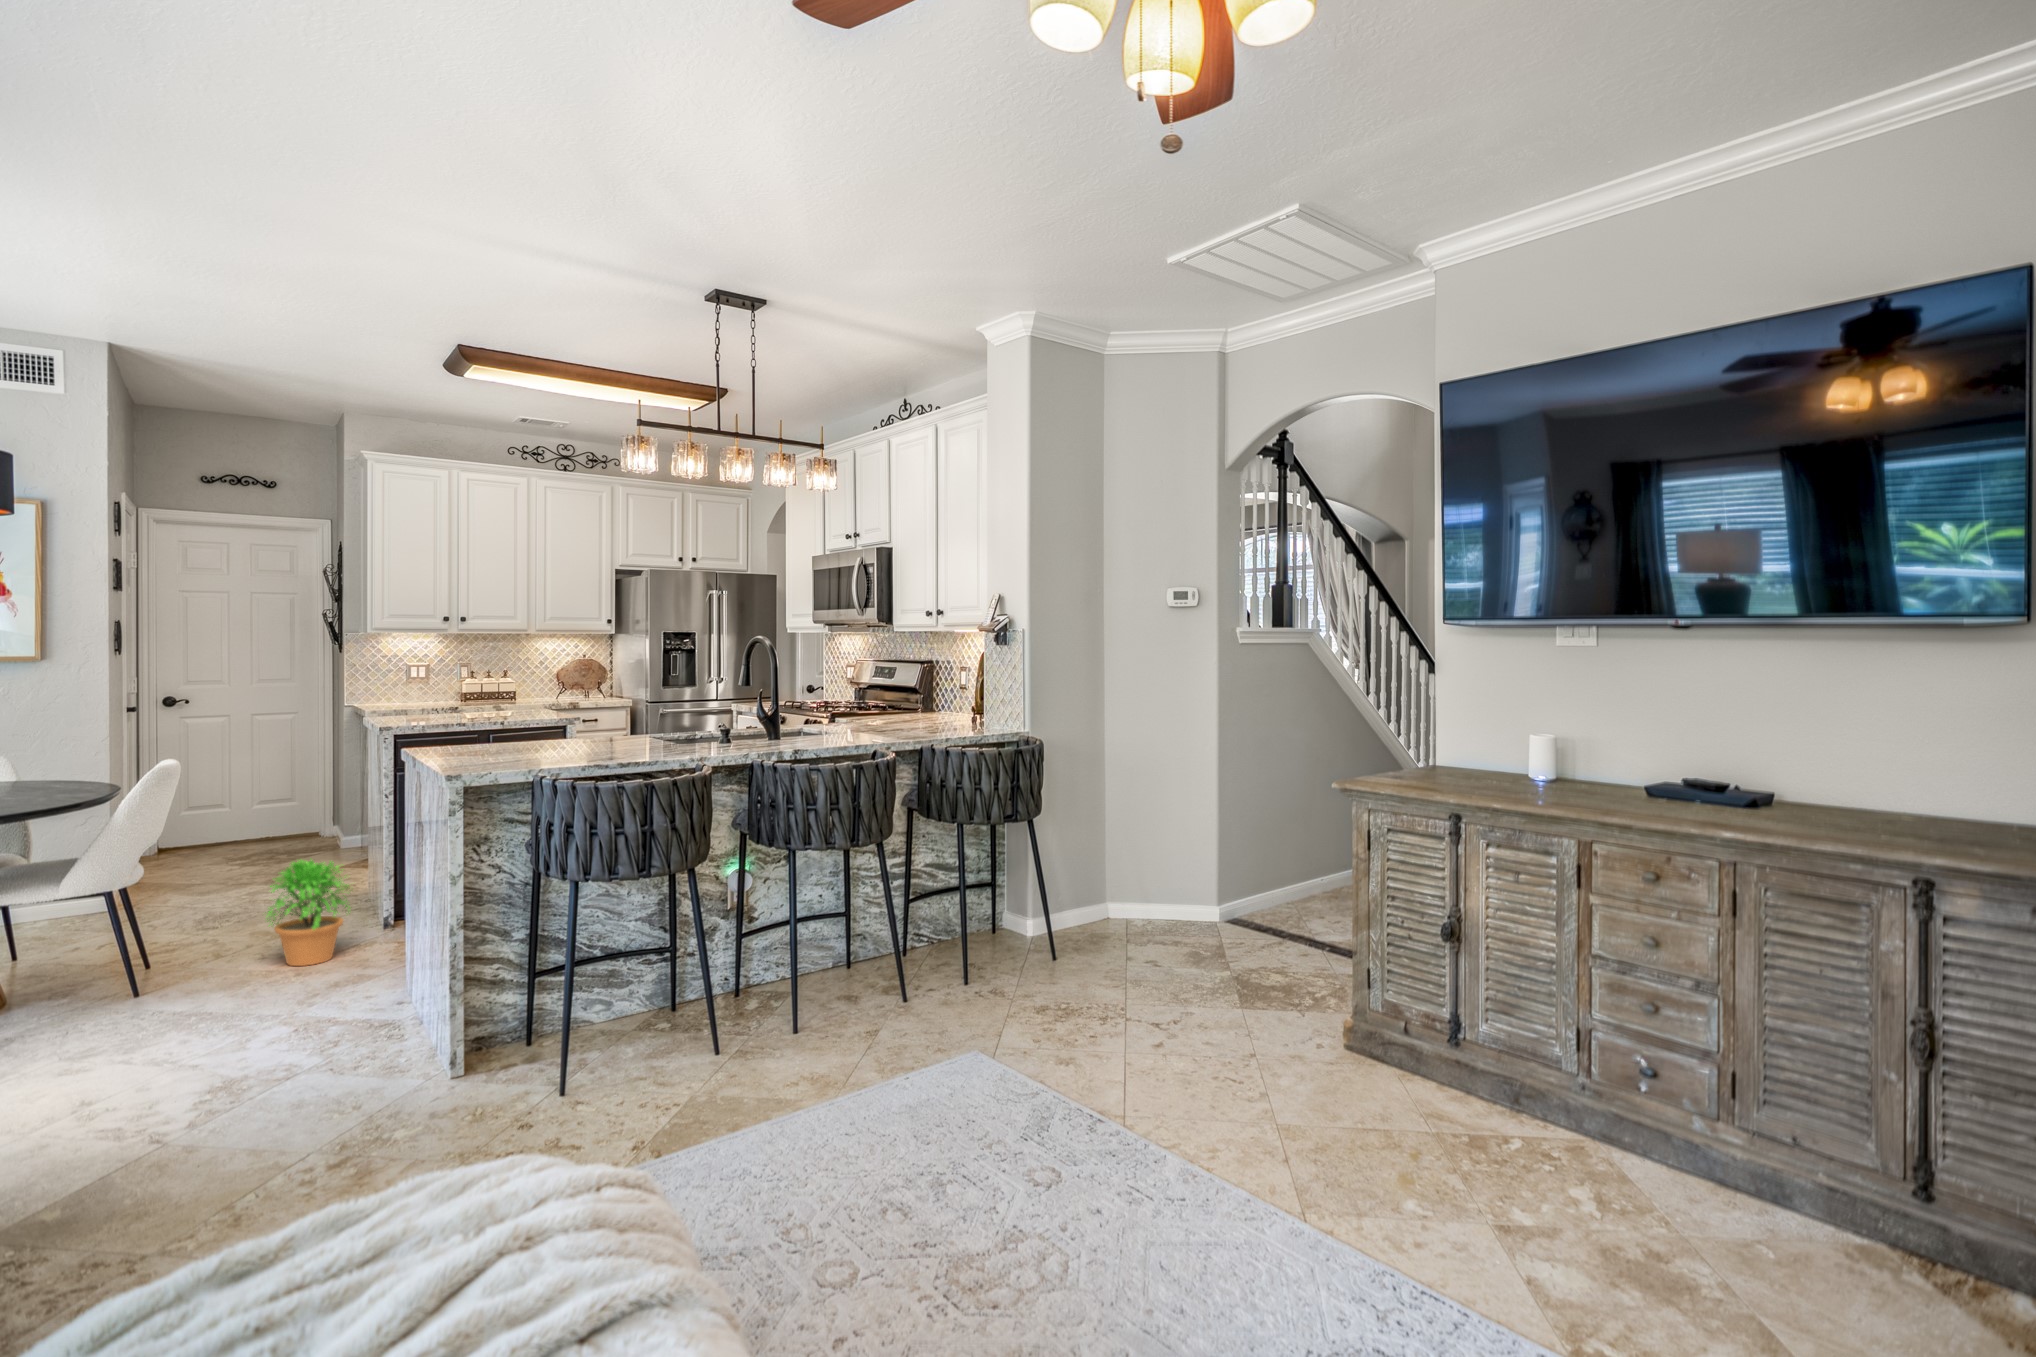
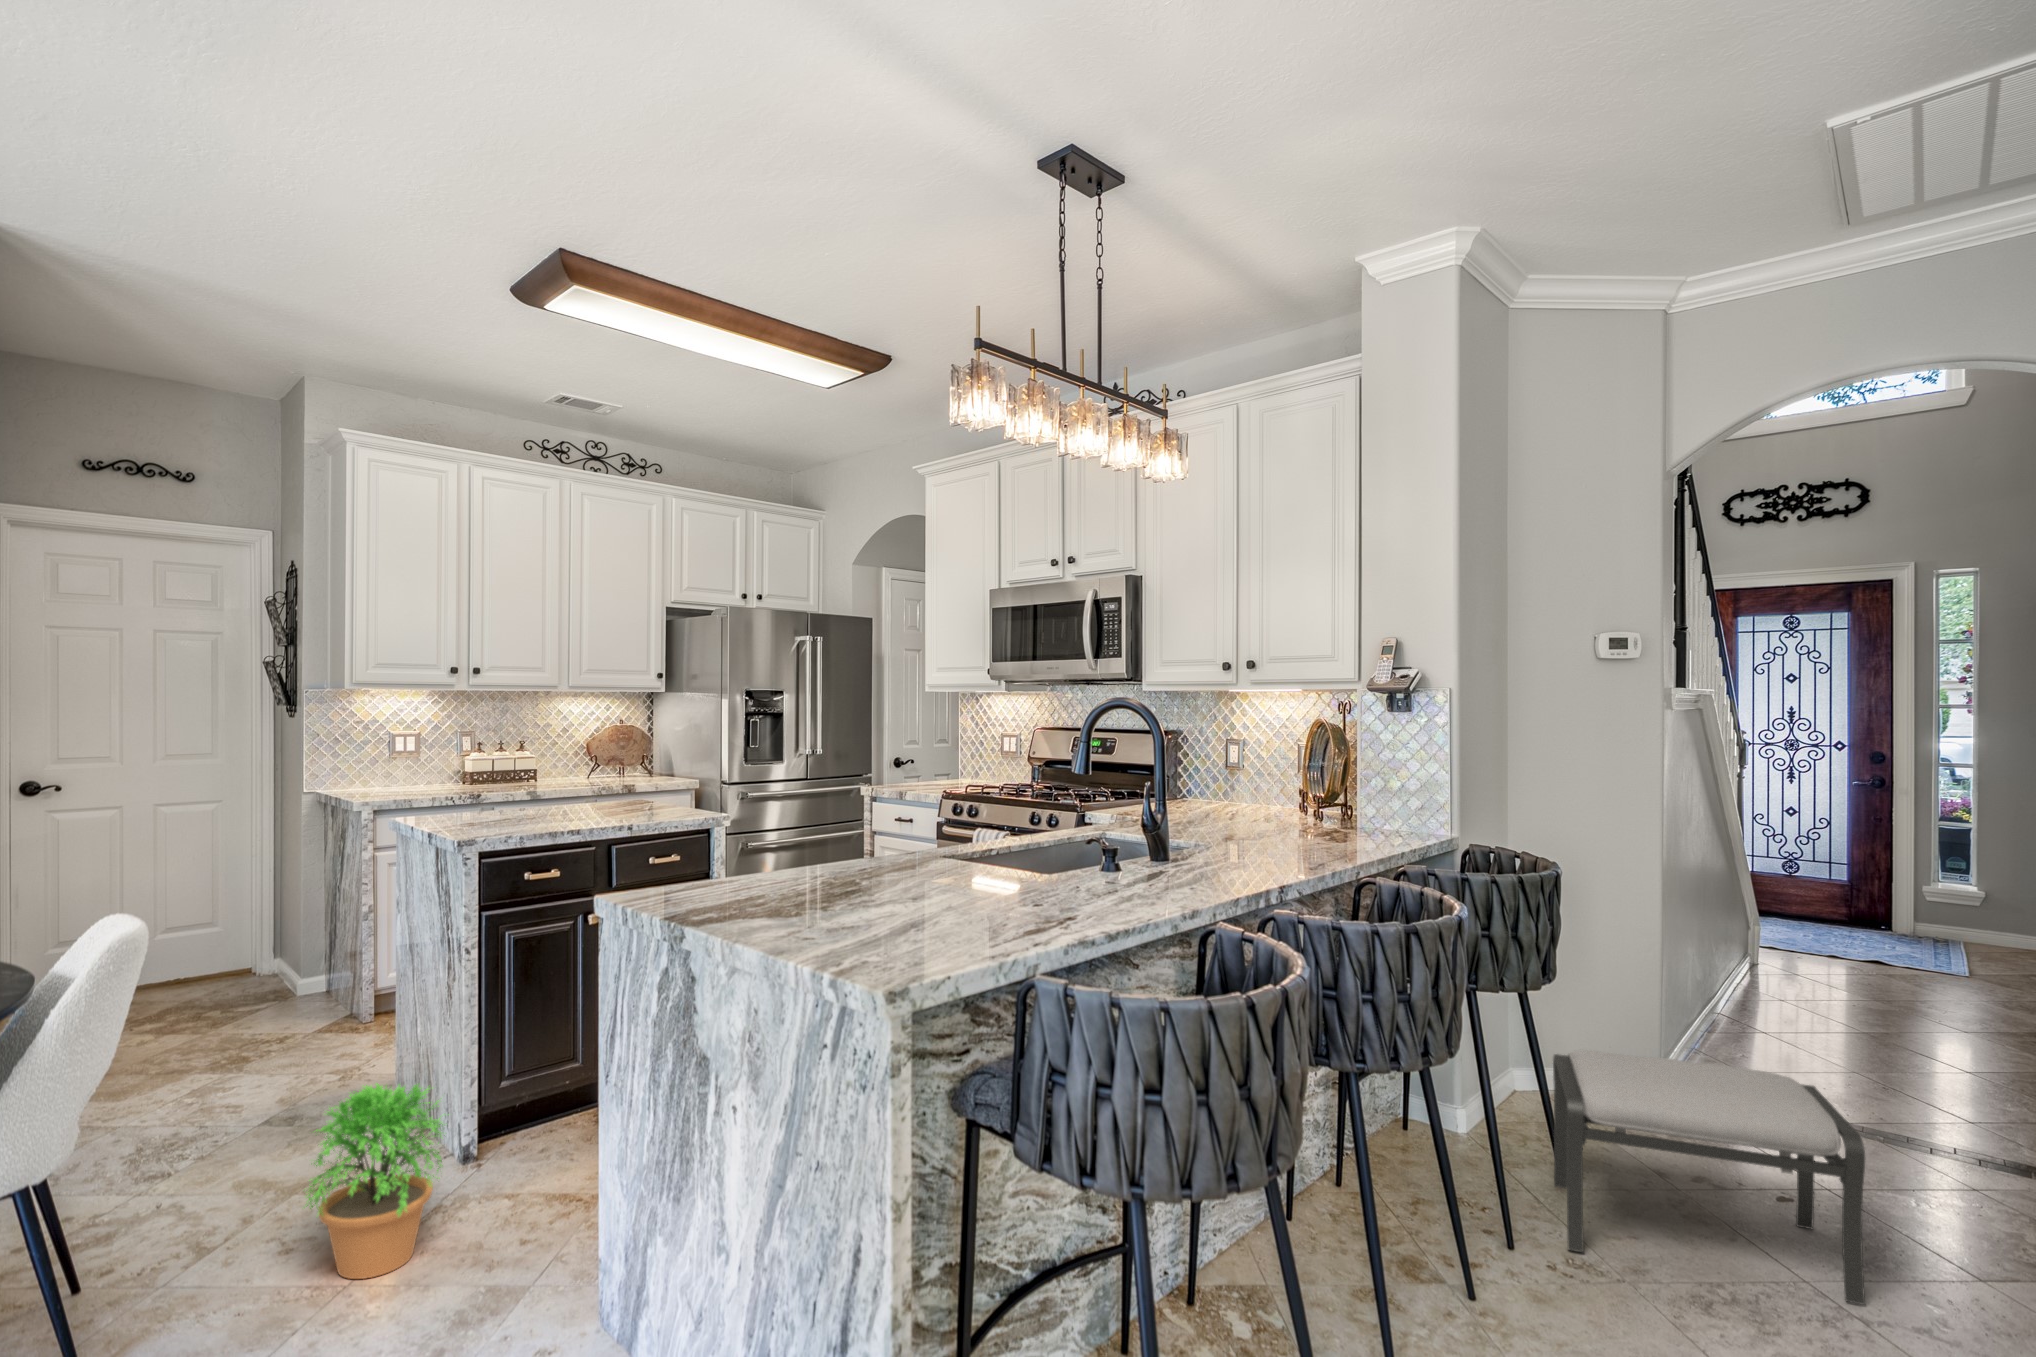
ottoman: none [1000,871,1183,1016] -> present [1553,1050,1865,1305]

